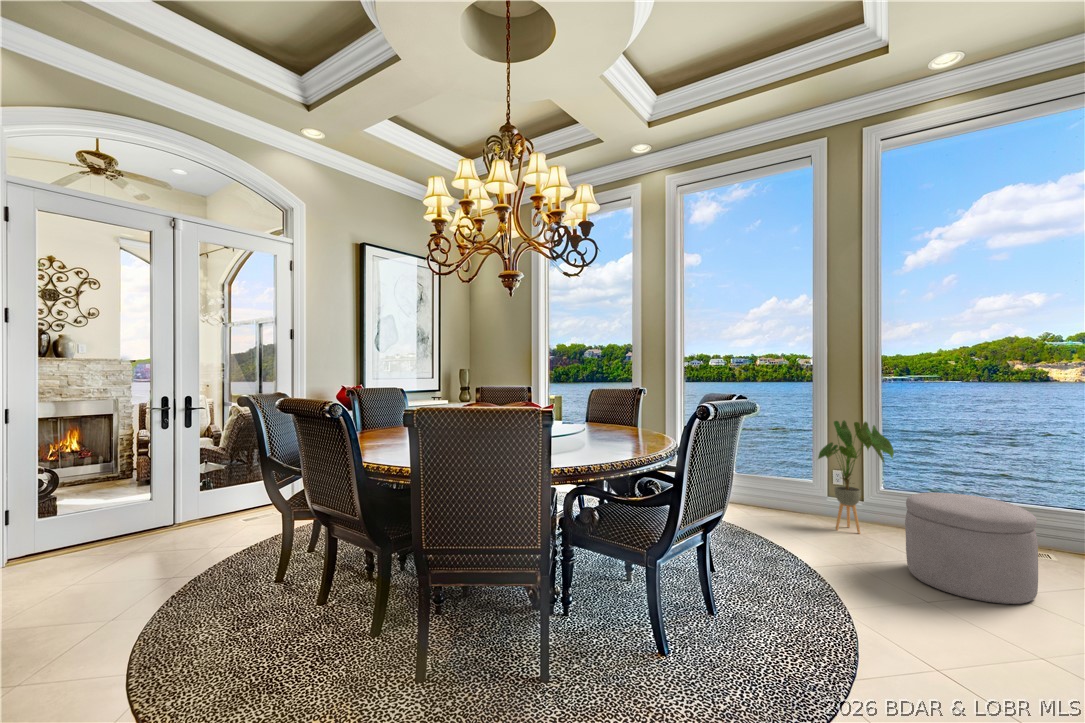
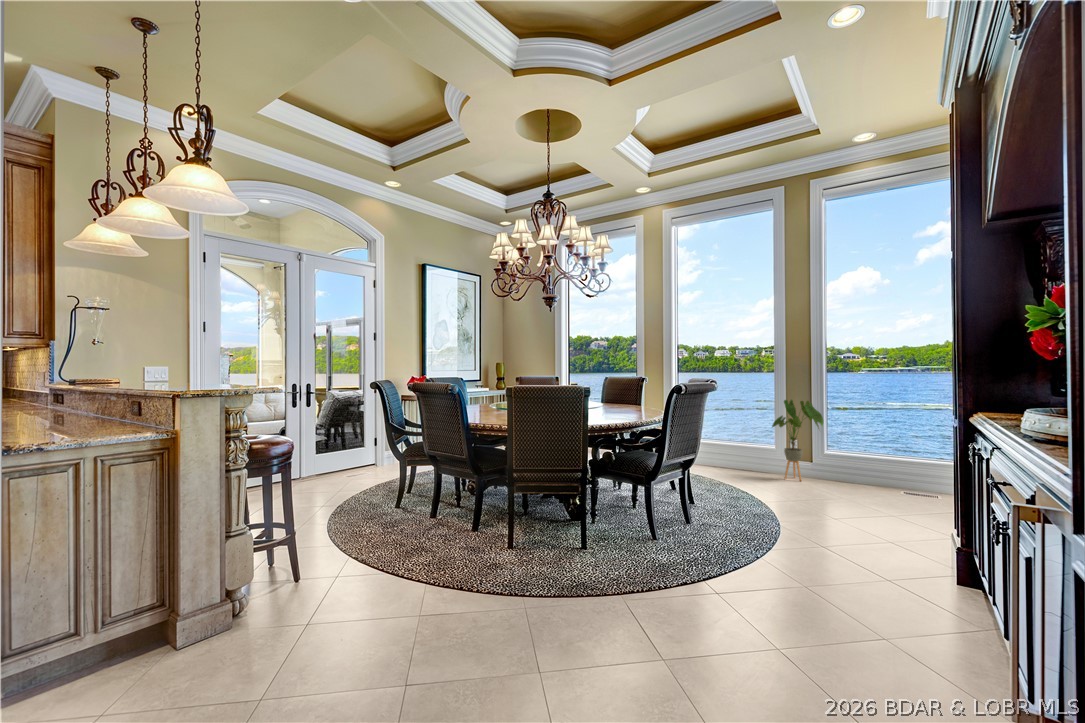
ottoman: present [905,493,1038,604] -> none [823,448,902,516]

